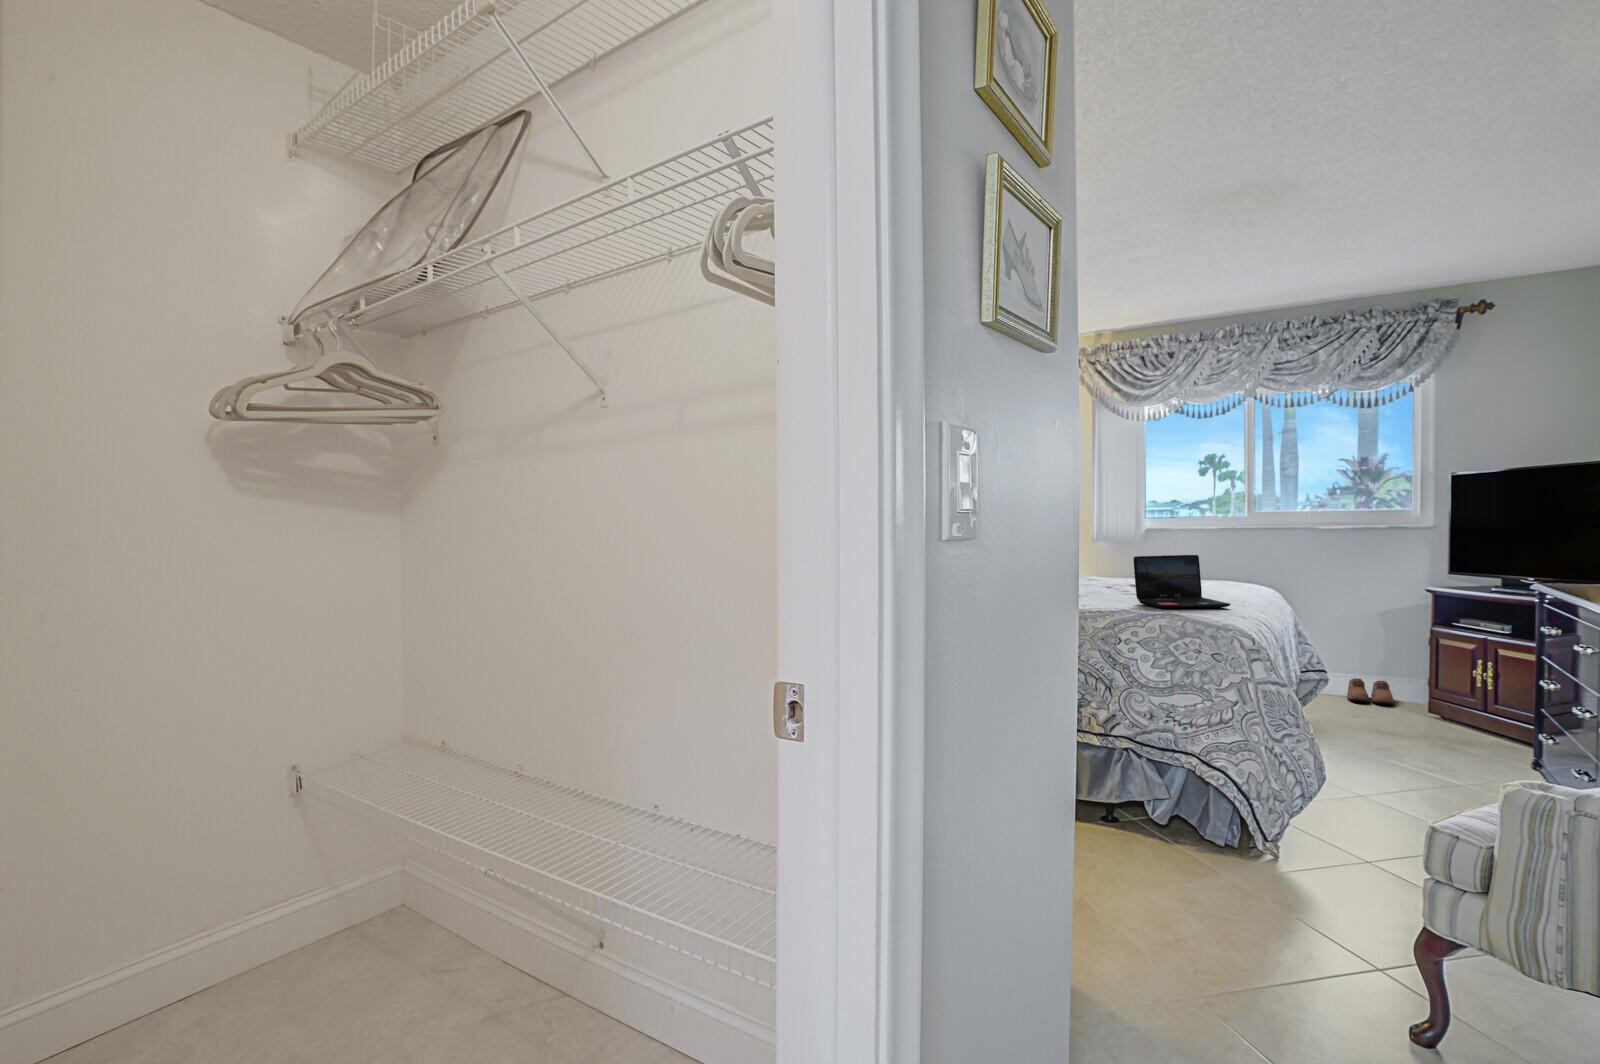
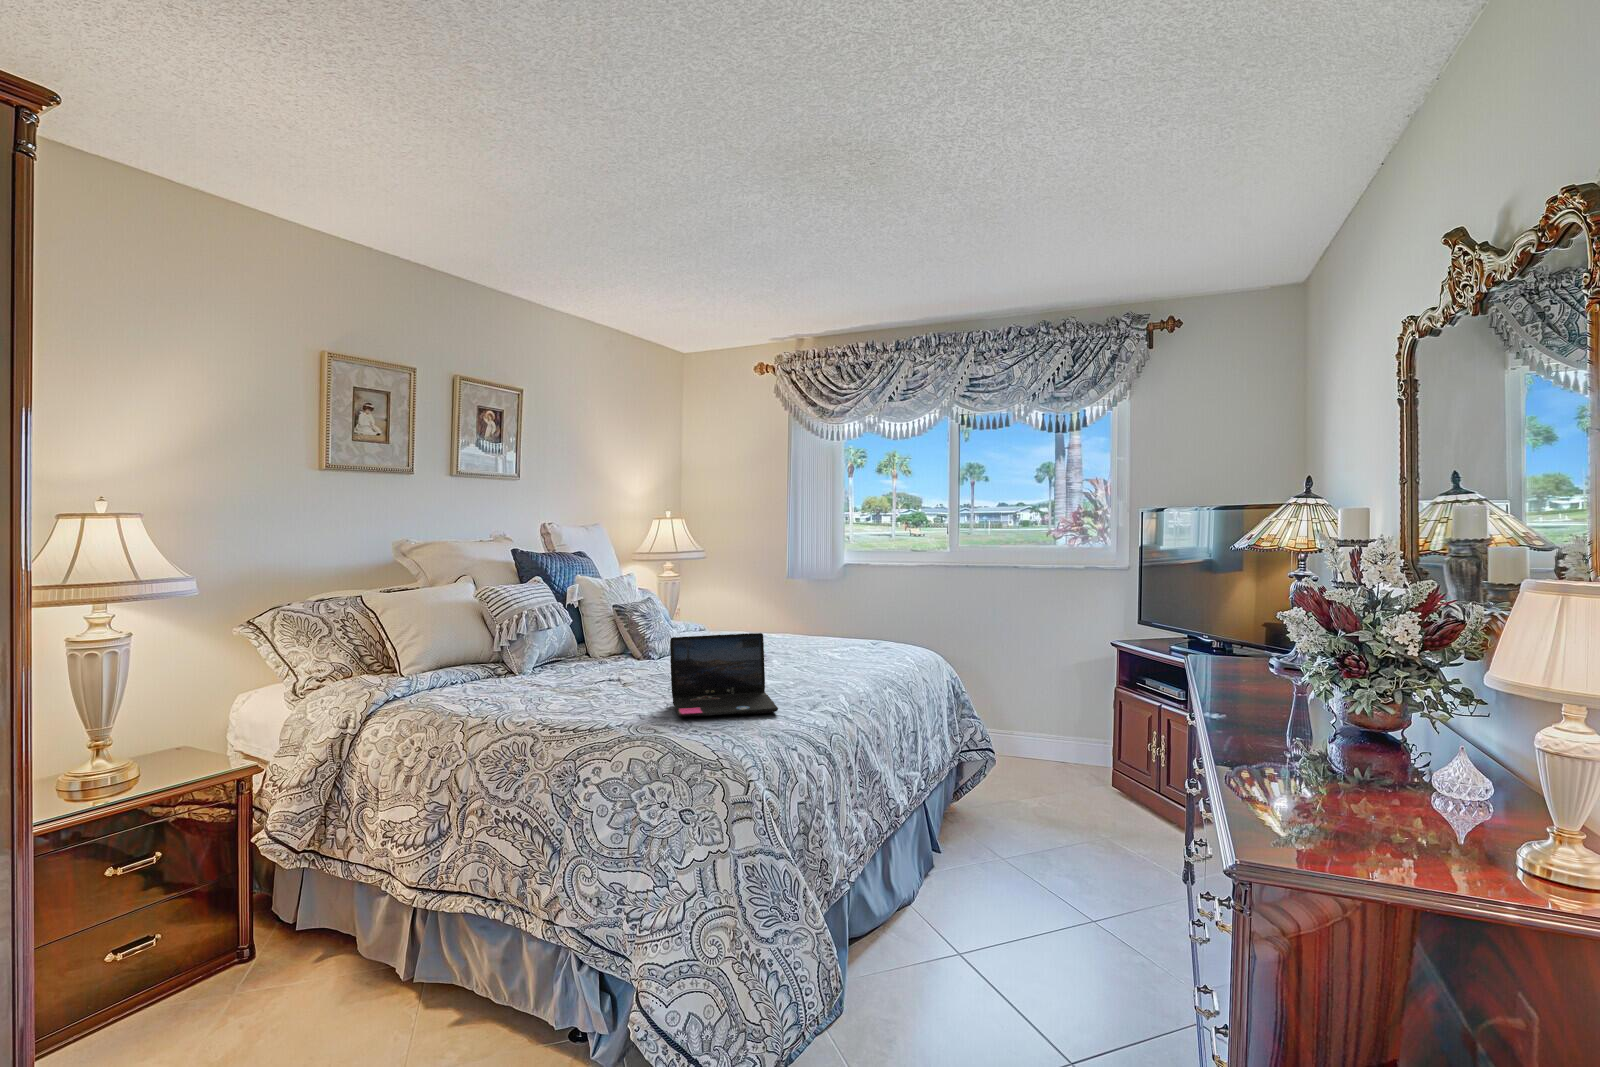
shoe: present [1347,678,1394,704] -> none [1039,744,1085,777]

